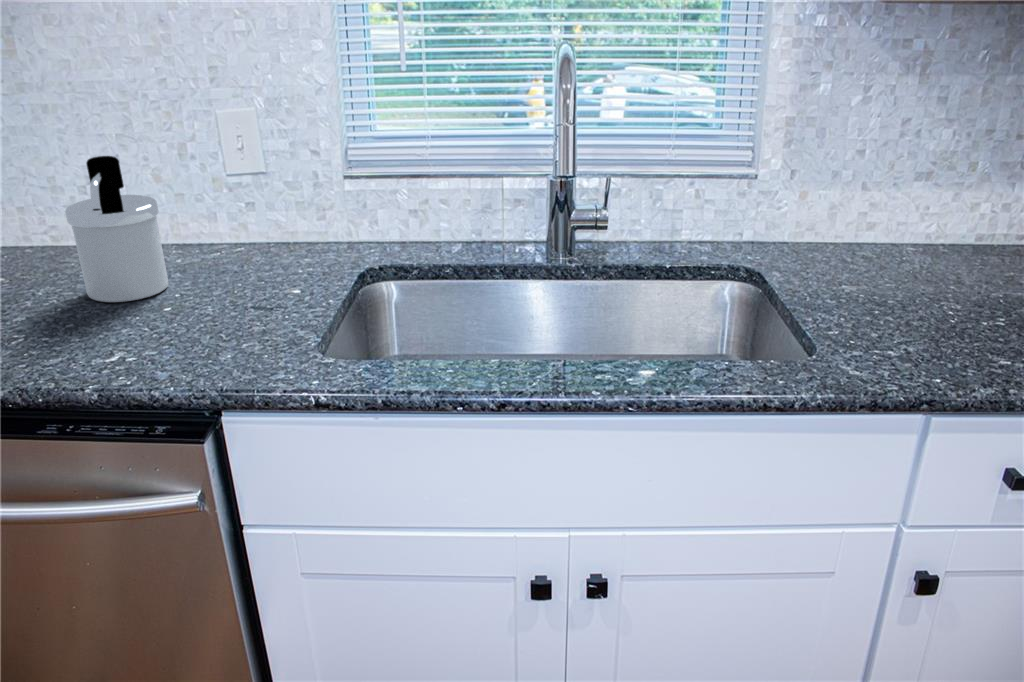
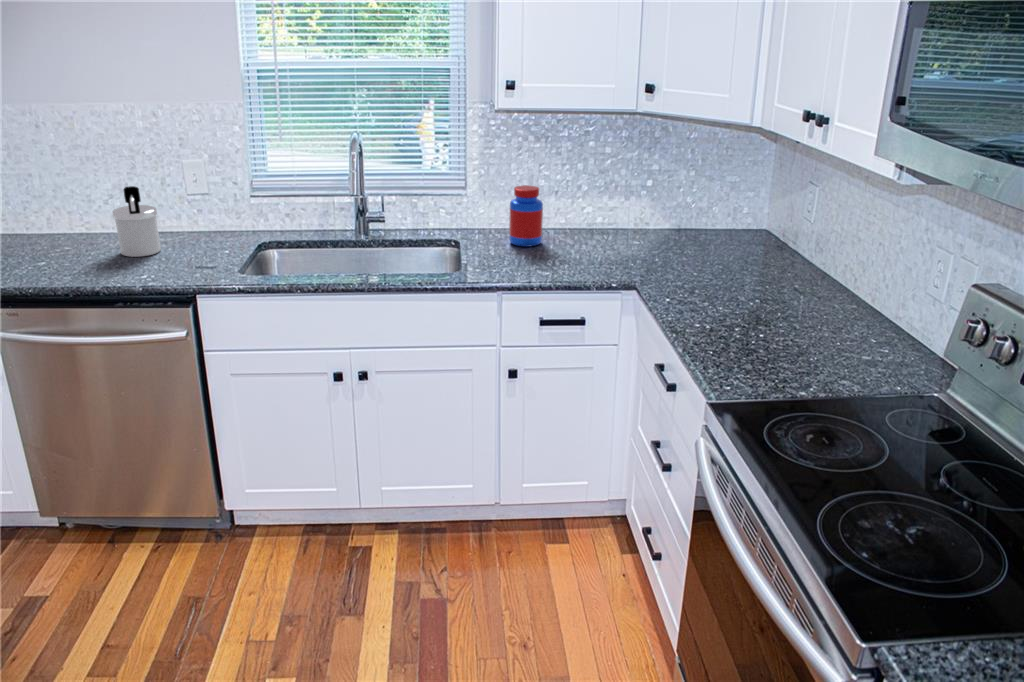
jar: none [873,152,964,283] -> present [509,185,543,247]

